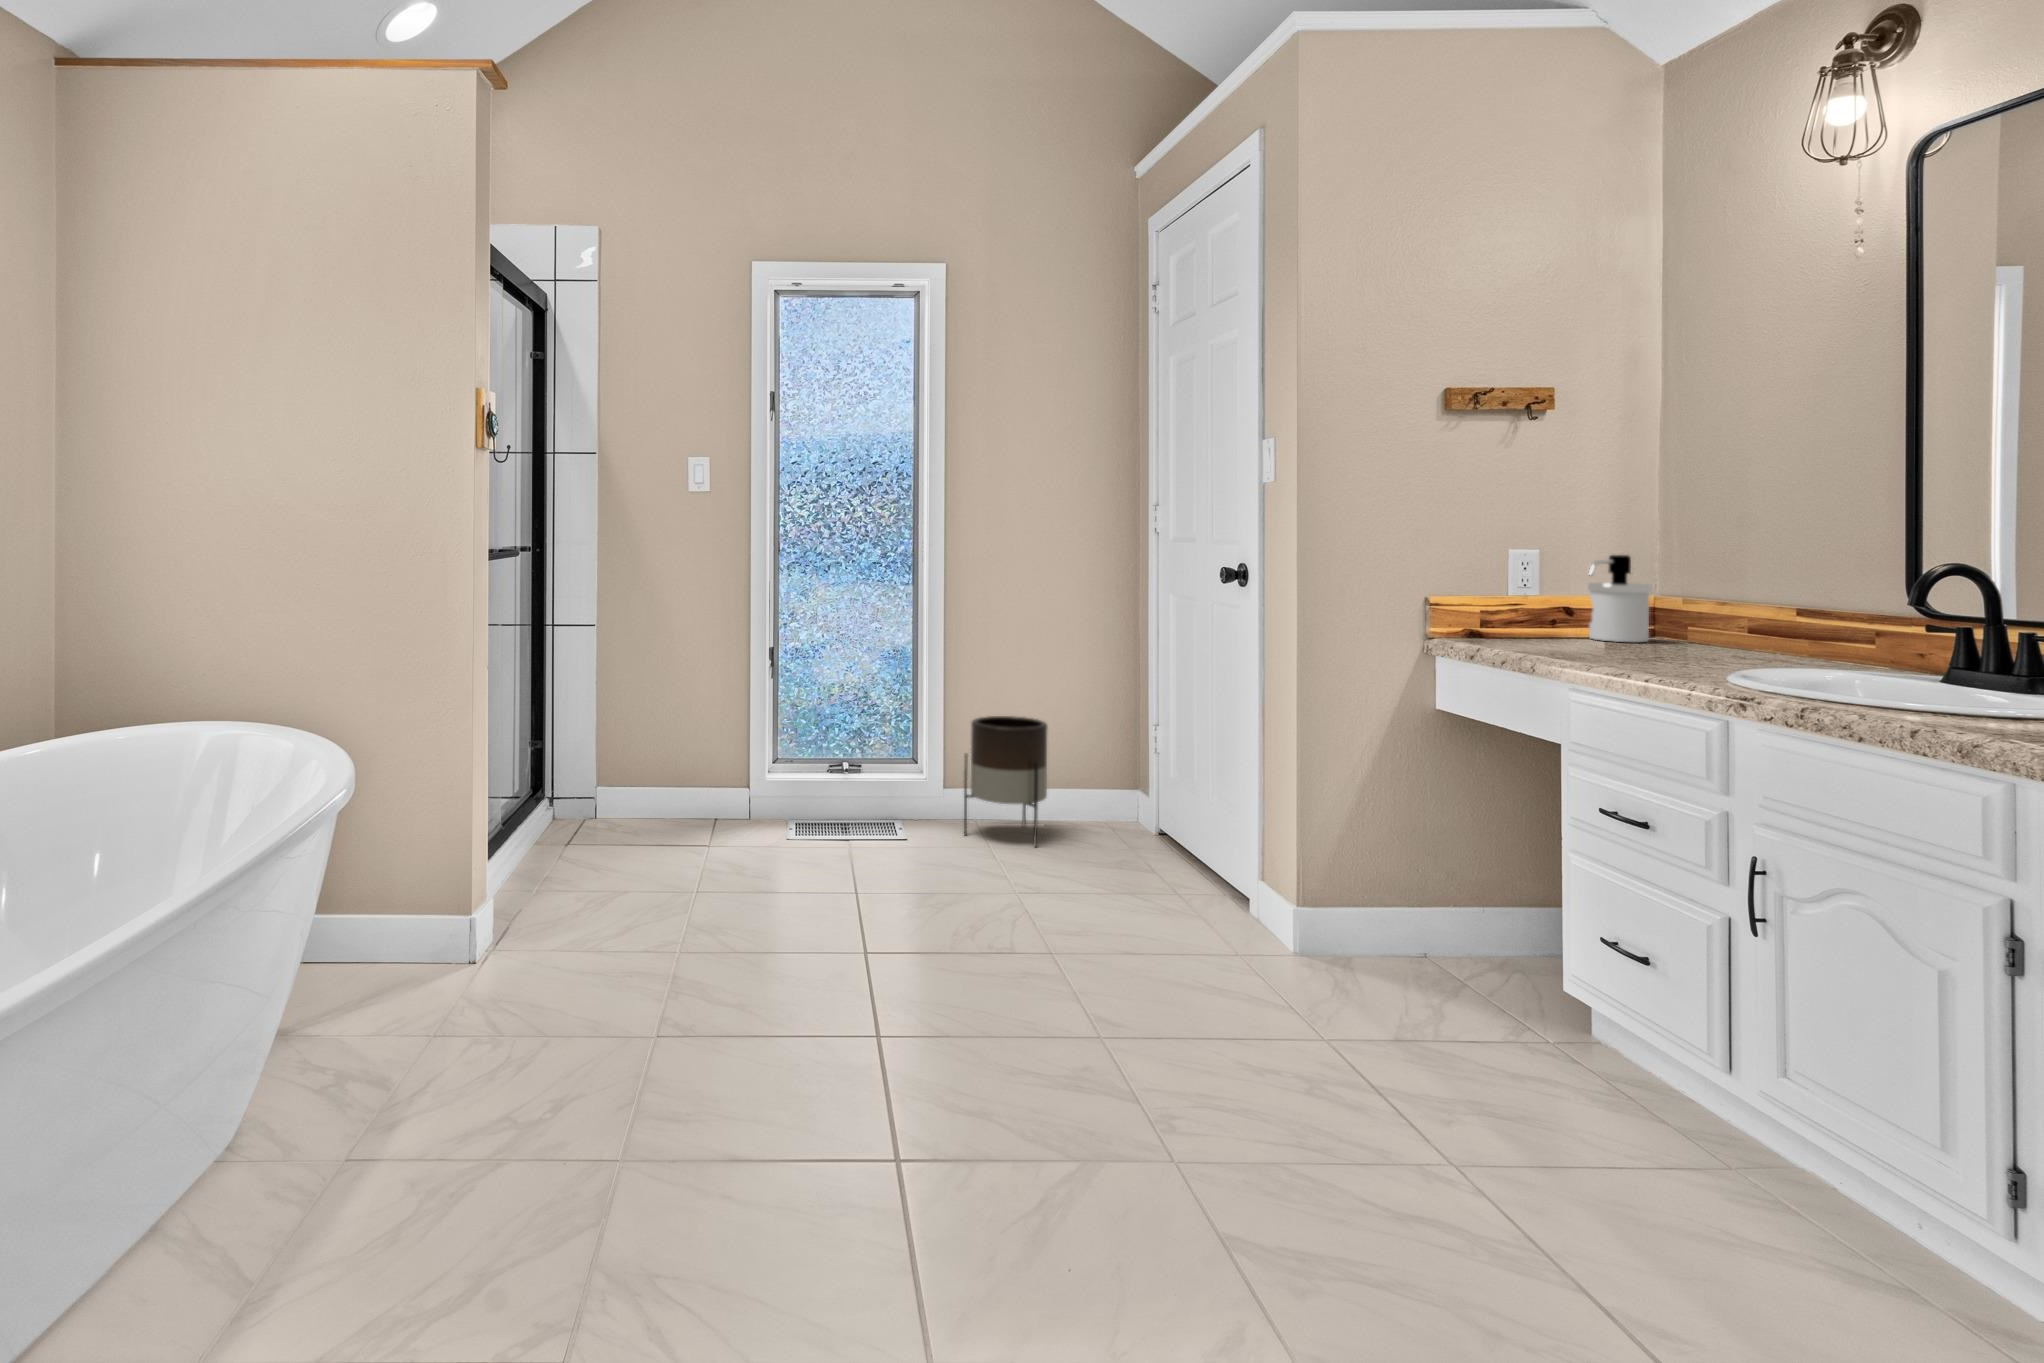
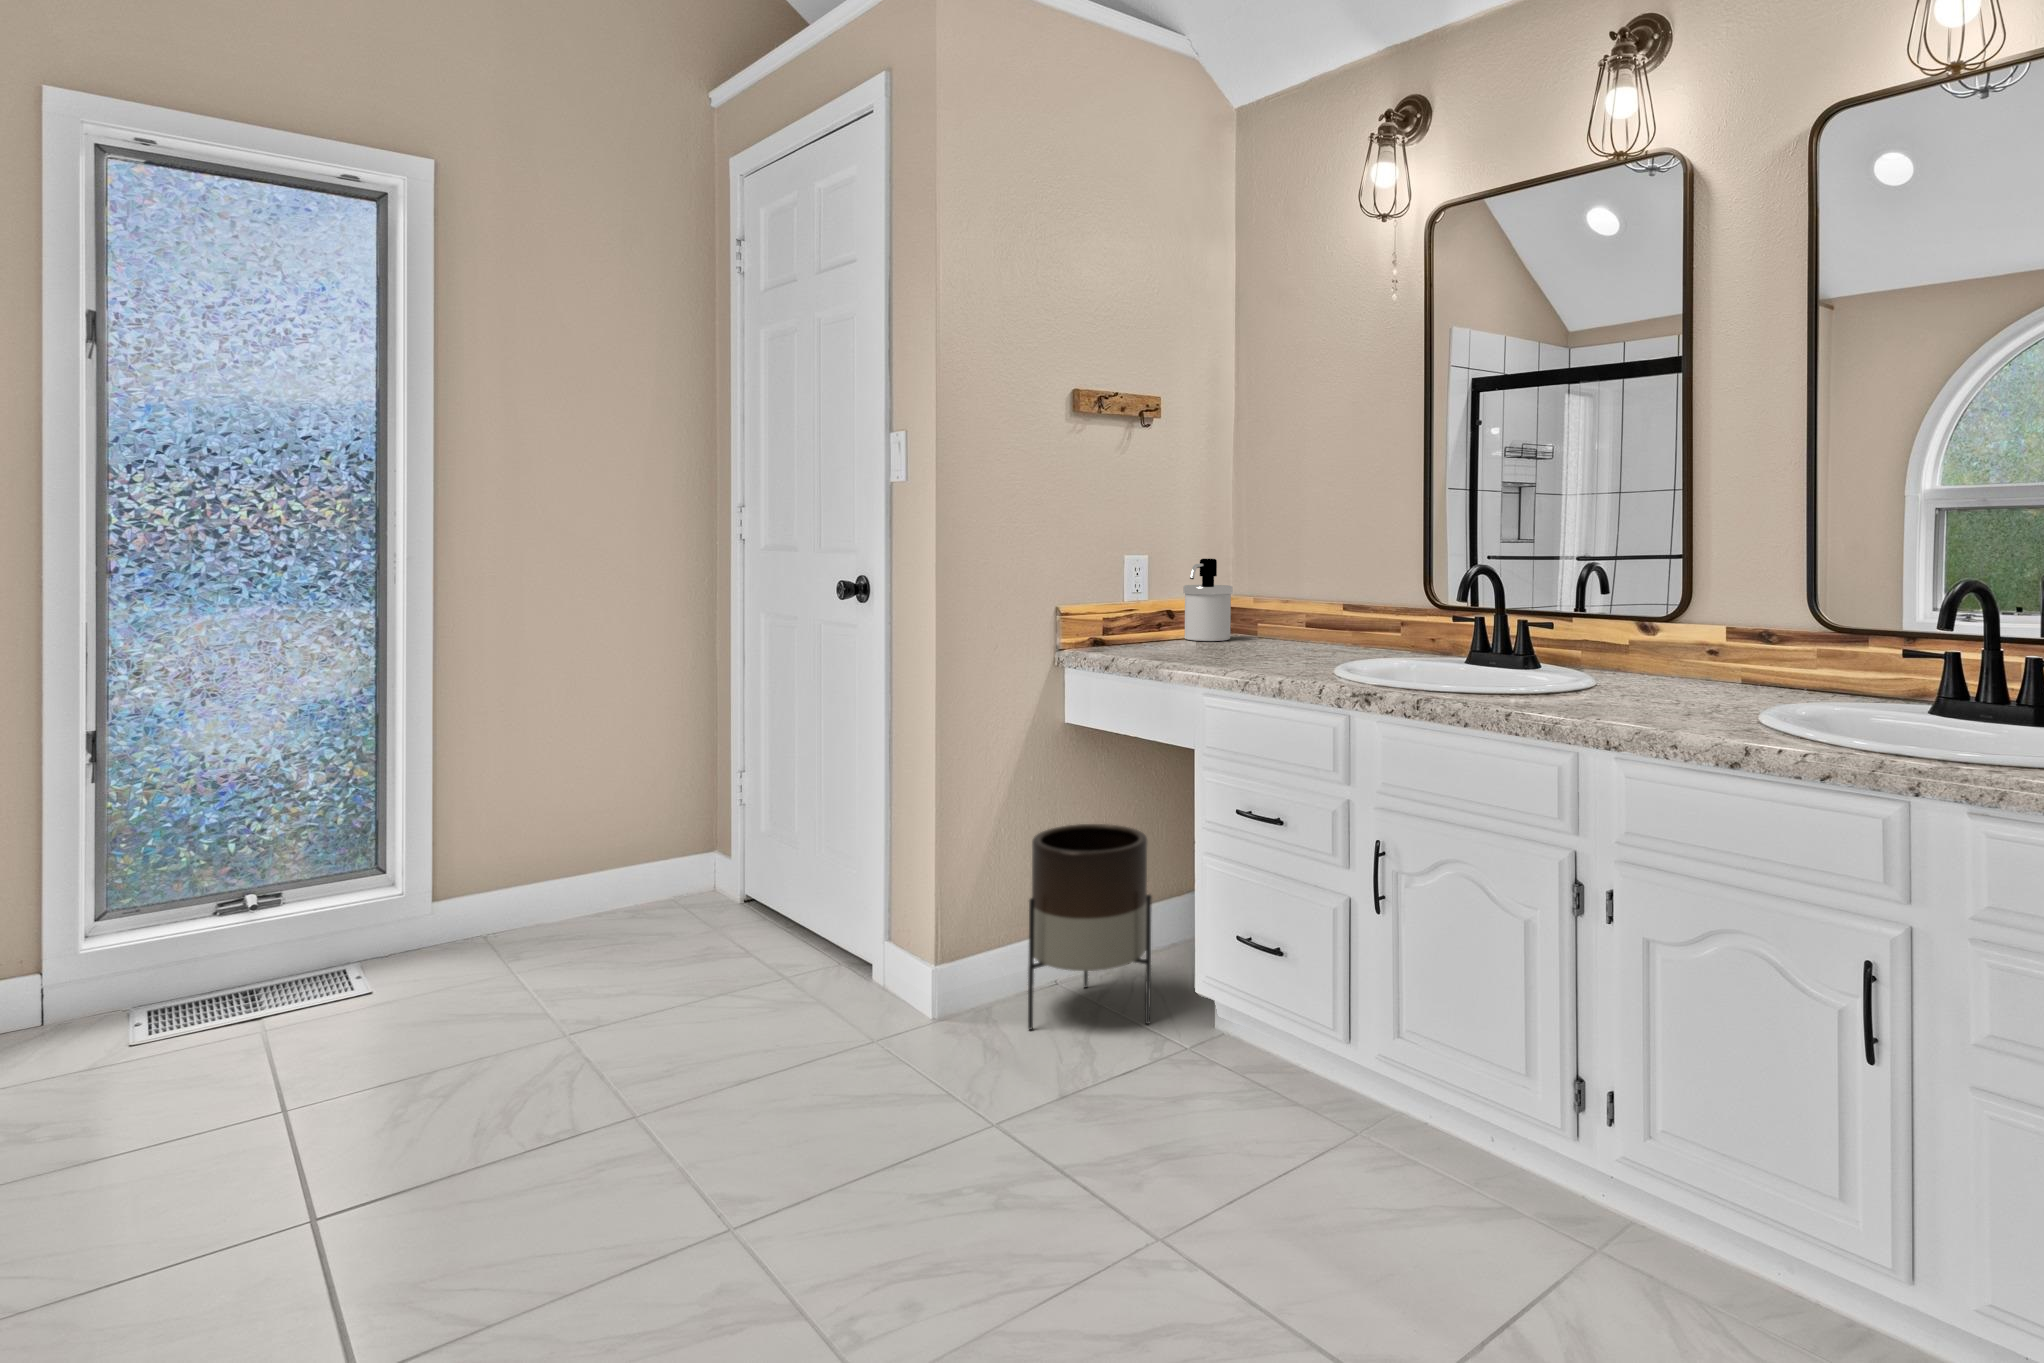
planter: present [964,716,1047,846] -> present [1028,824,1152,1030]

